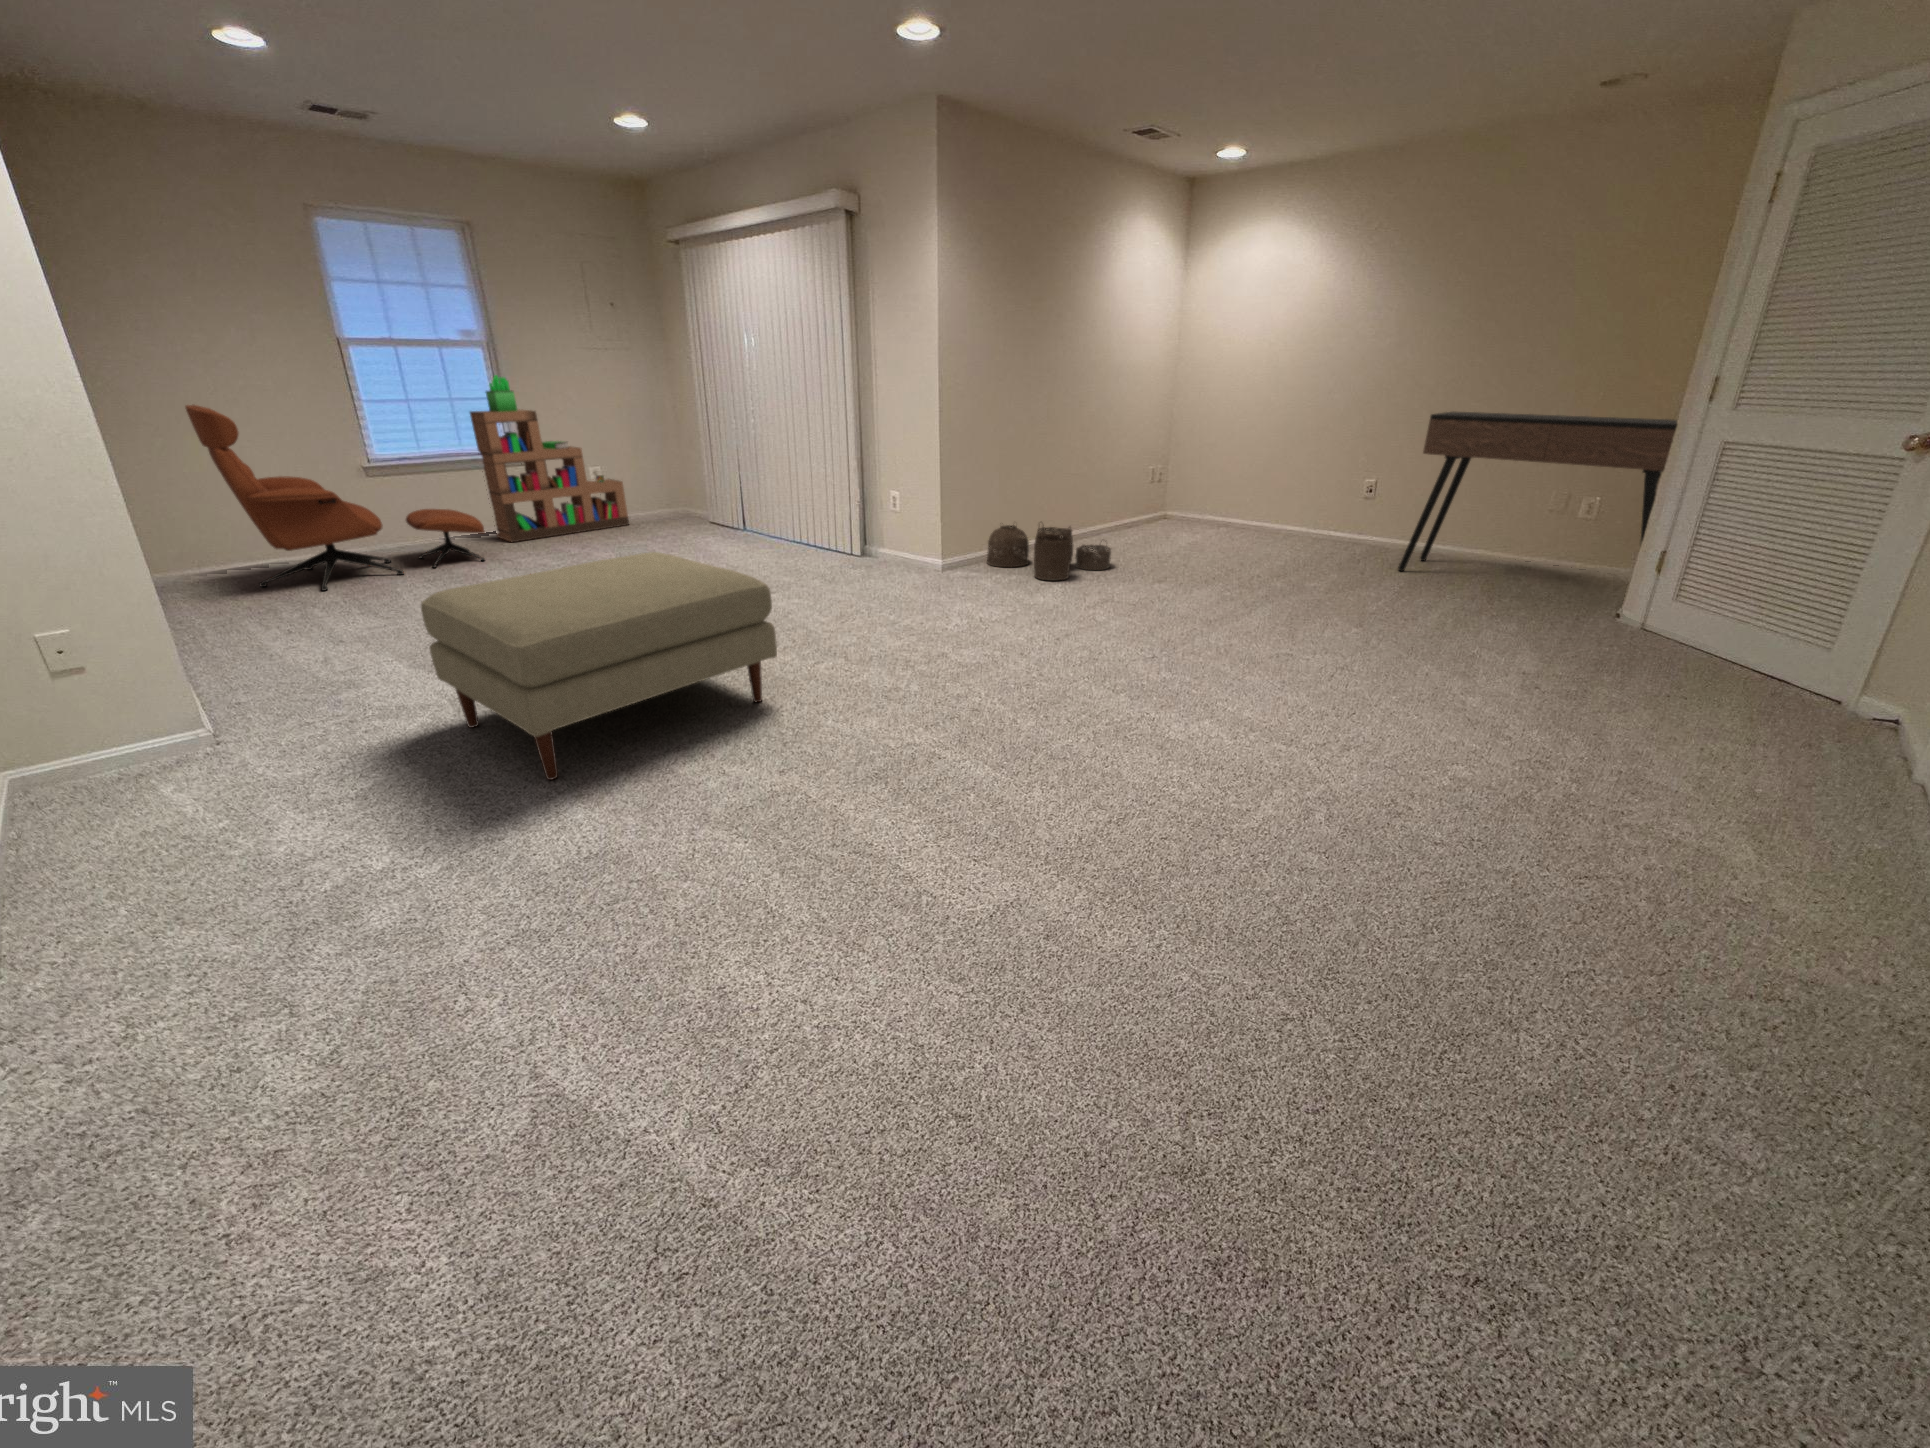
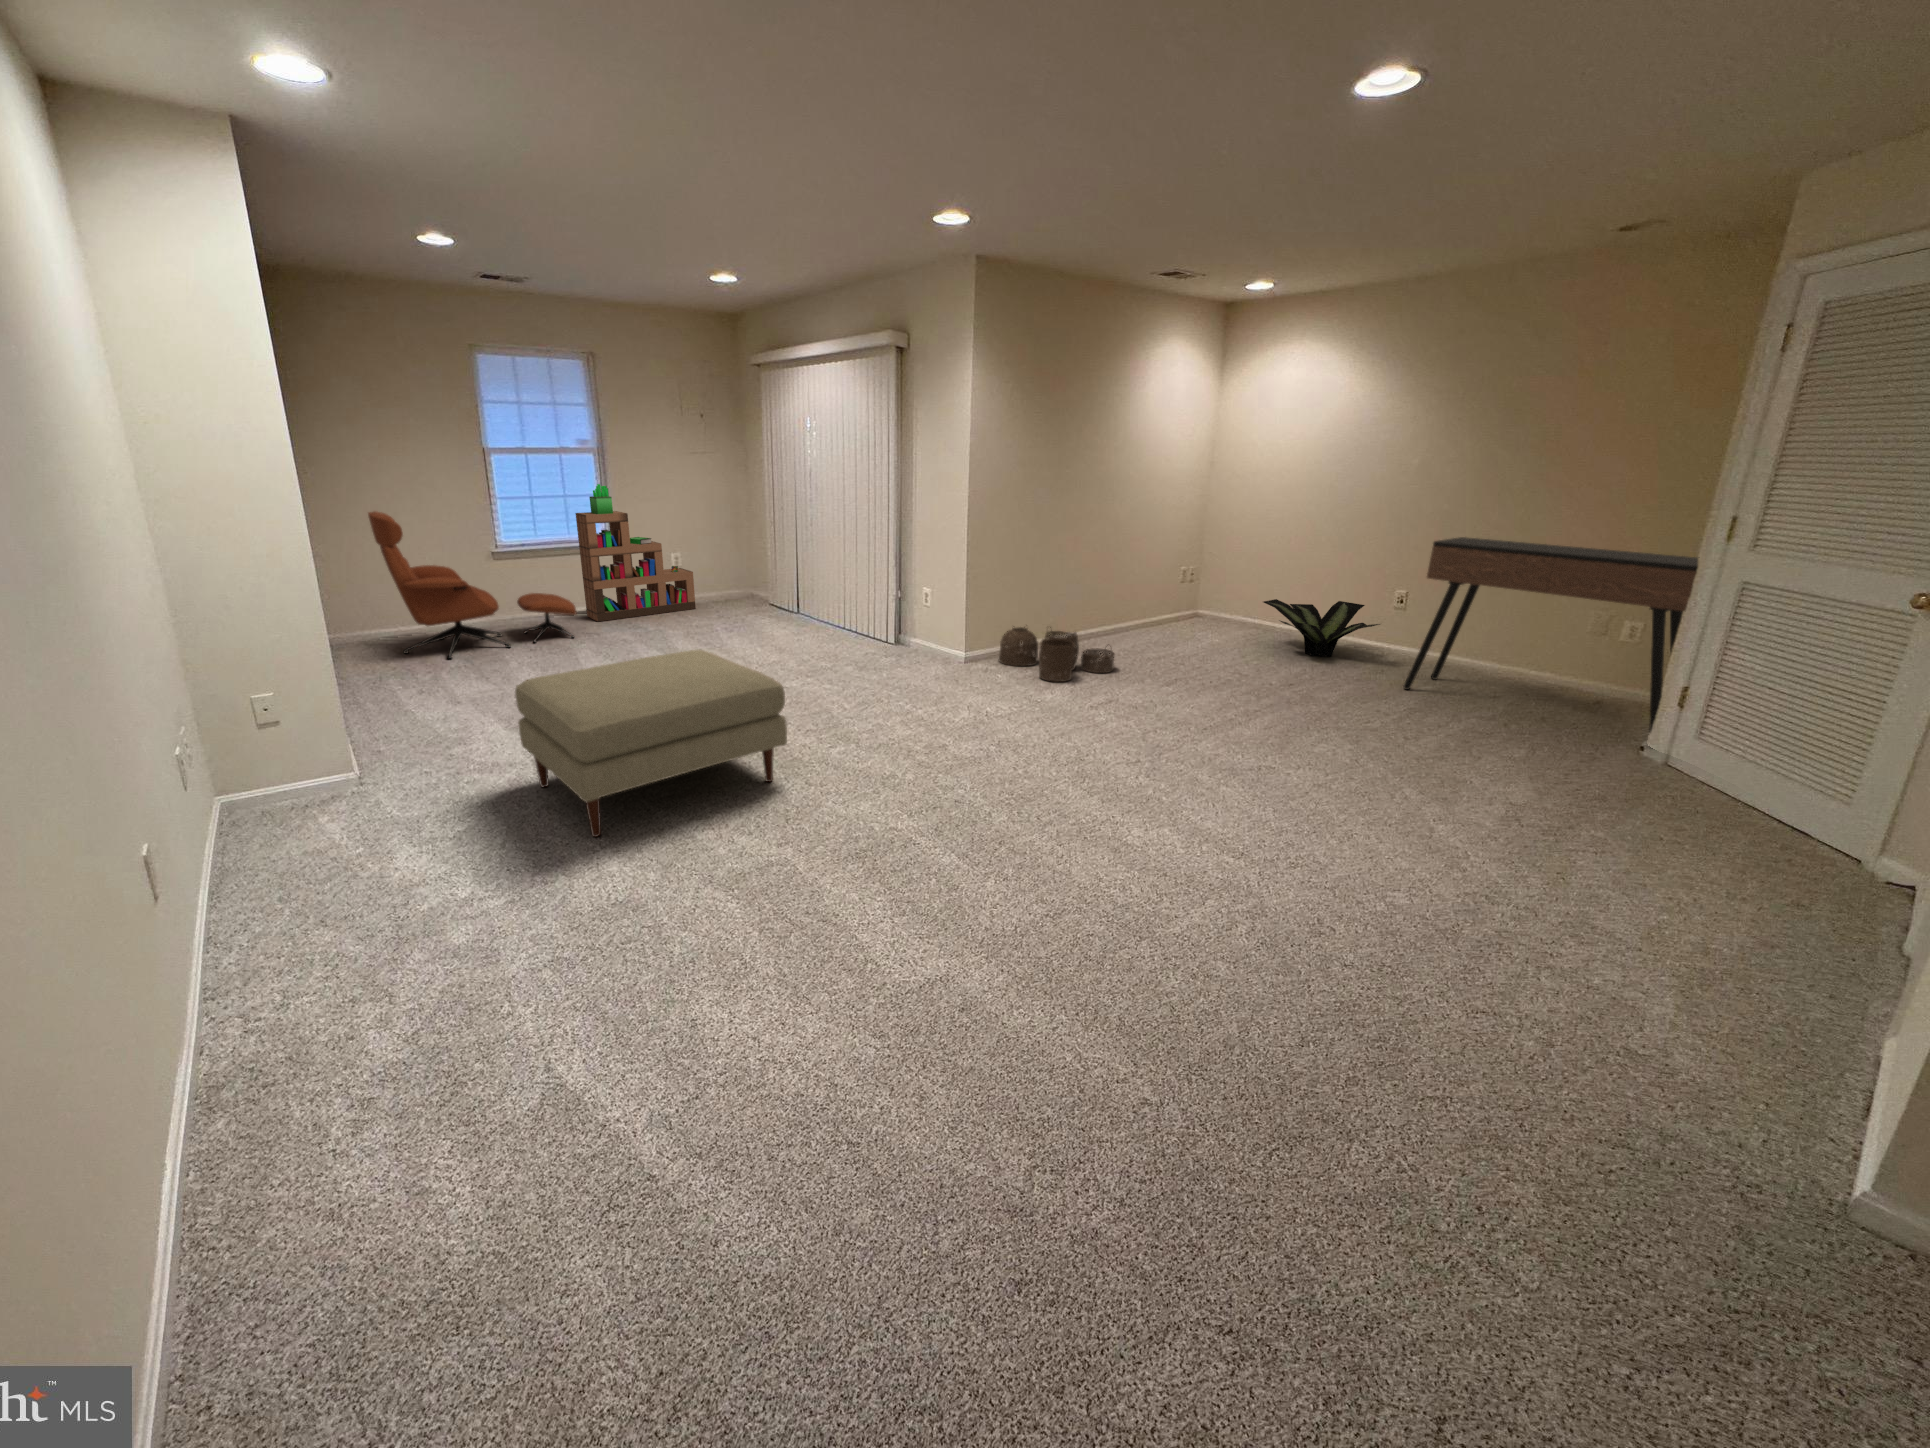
potted plant: none [1250,488,1371,545] -> present [1264,599,1380,657]

